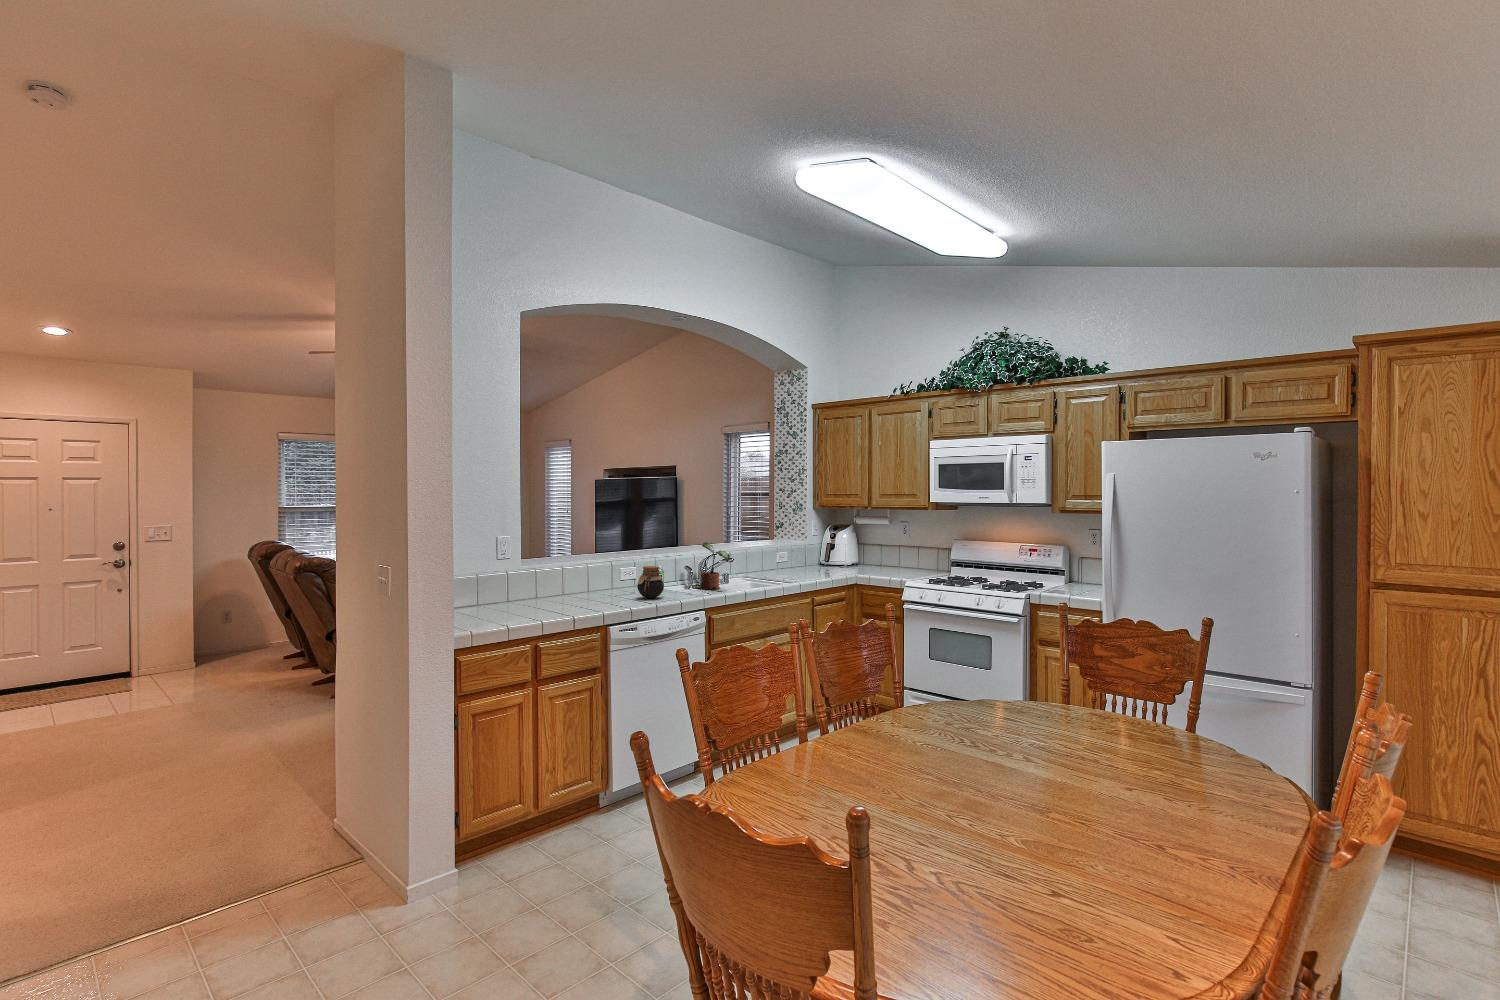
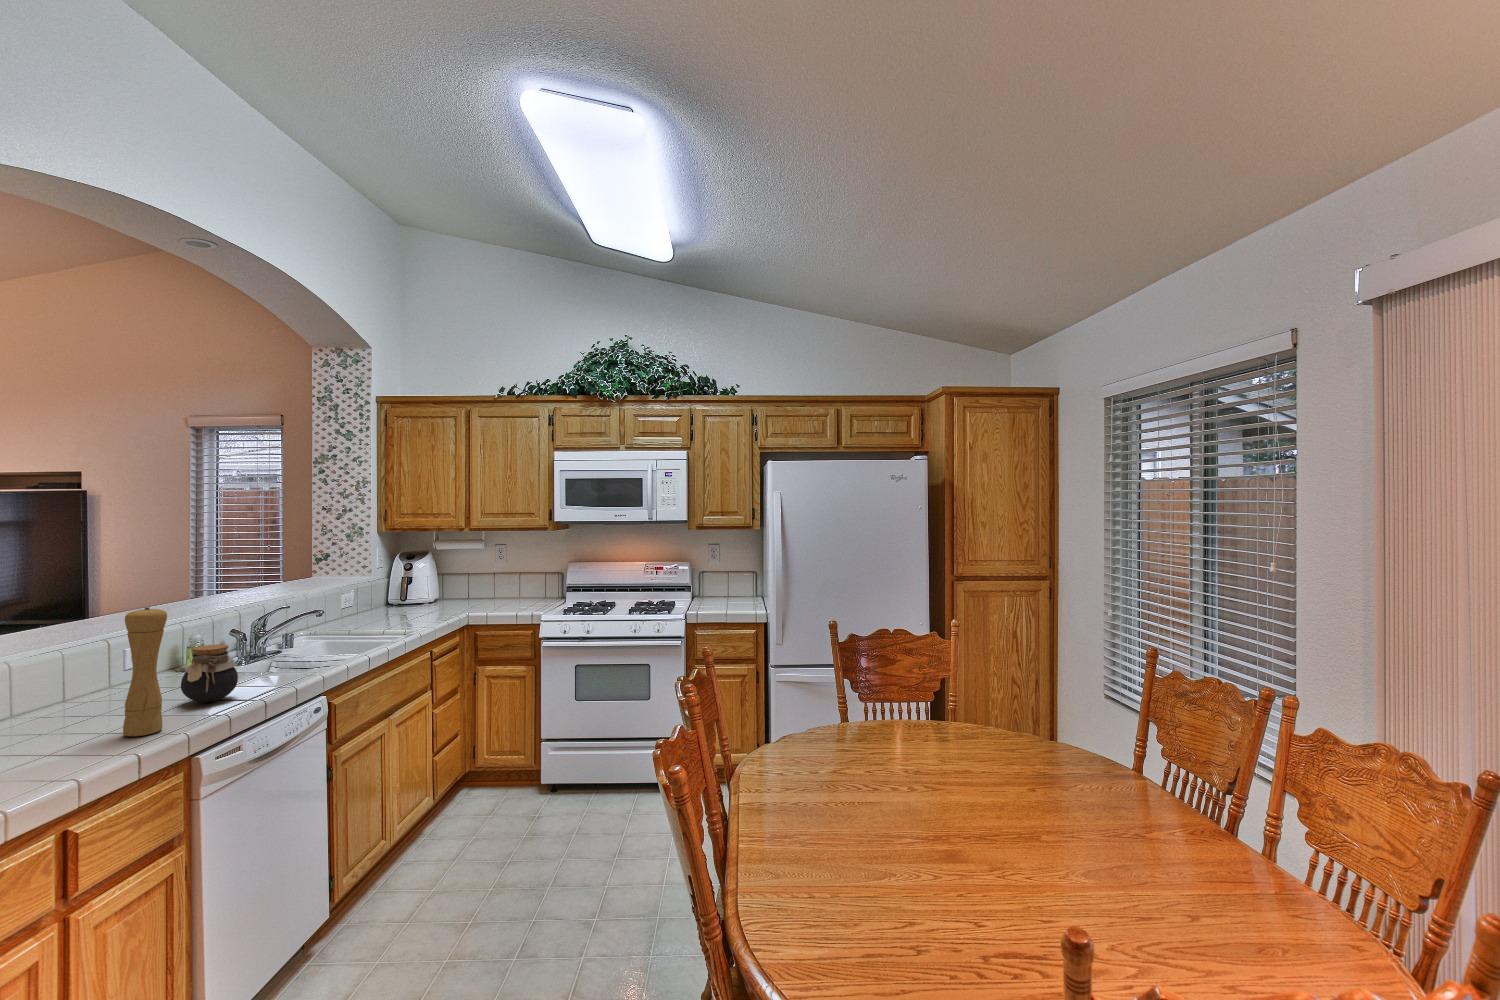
pepper mill: none [602,539,619,606] -> present [123,607,167,736]
potted plant: present [696,543,730,589] -> none [262,594,332,667]

